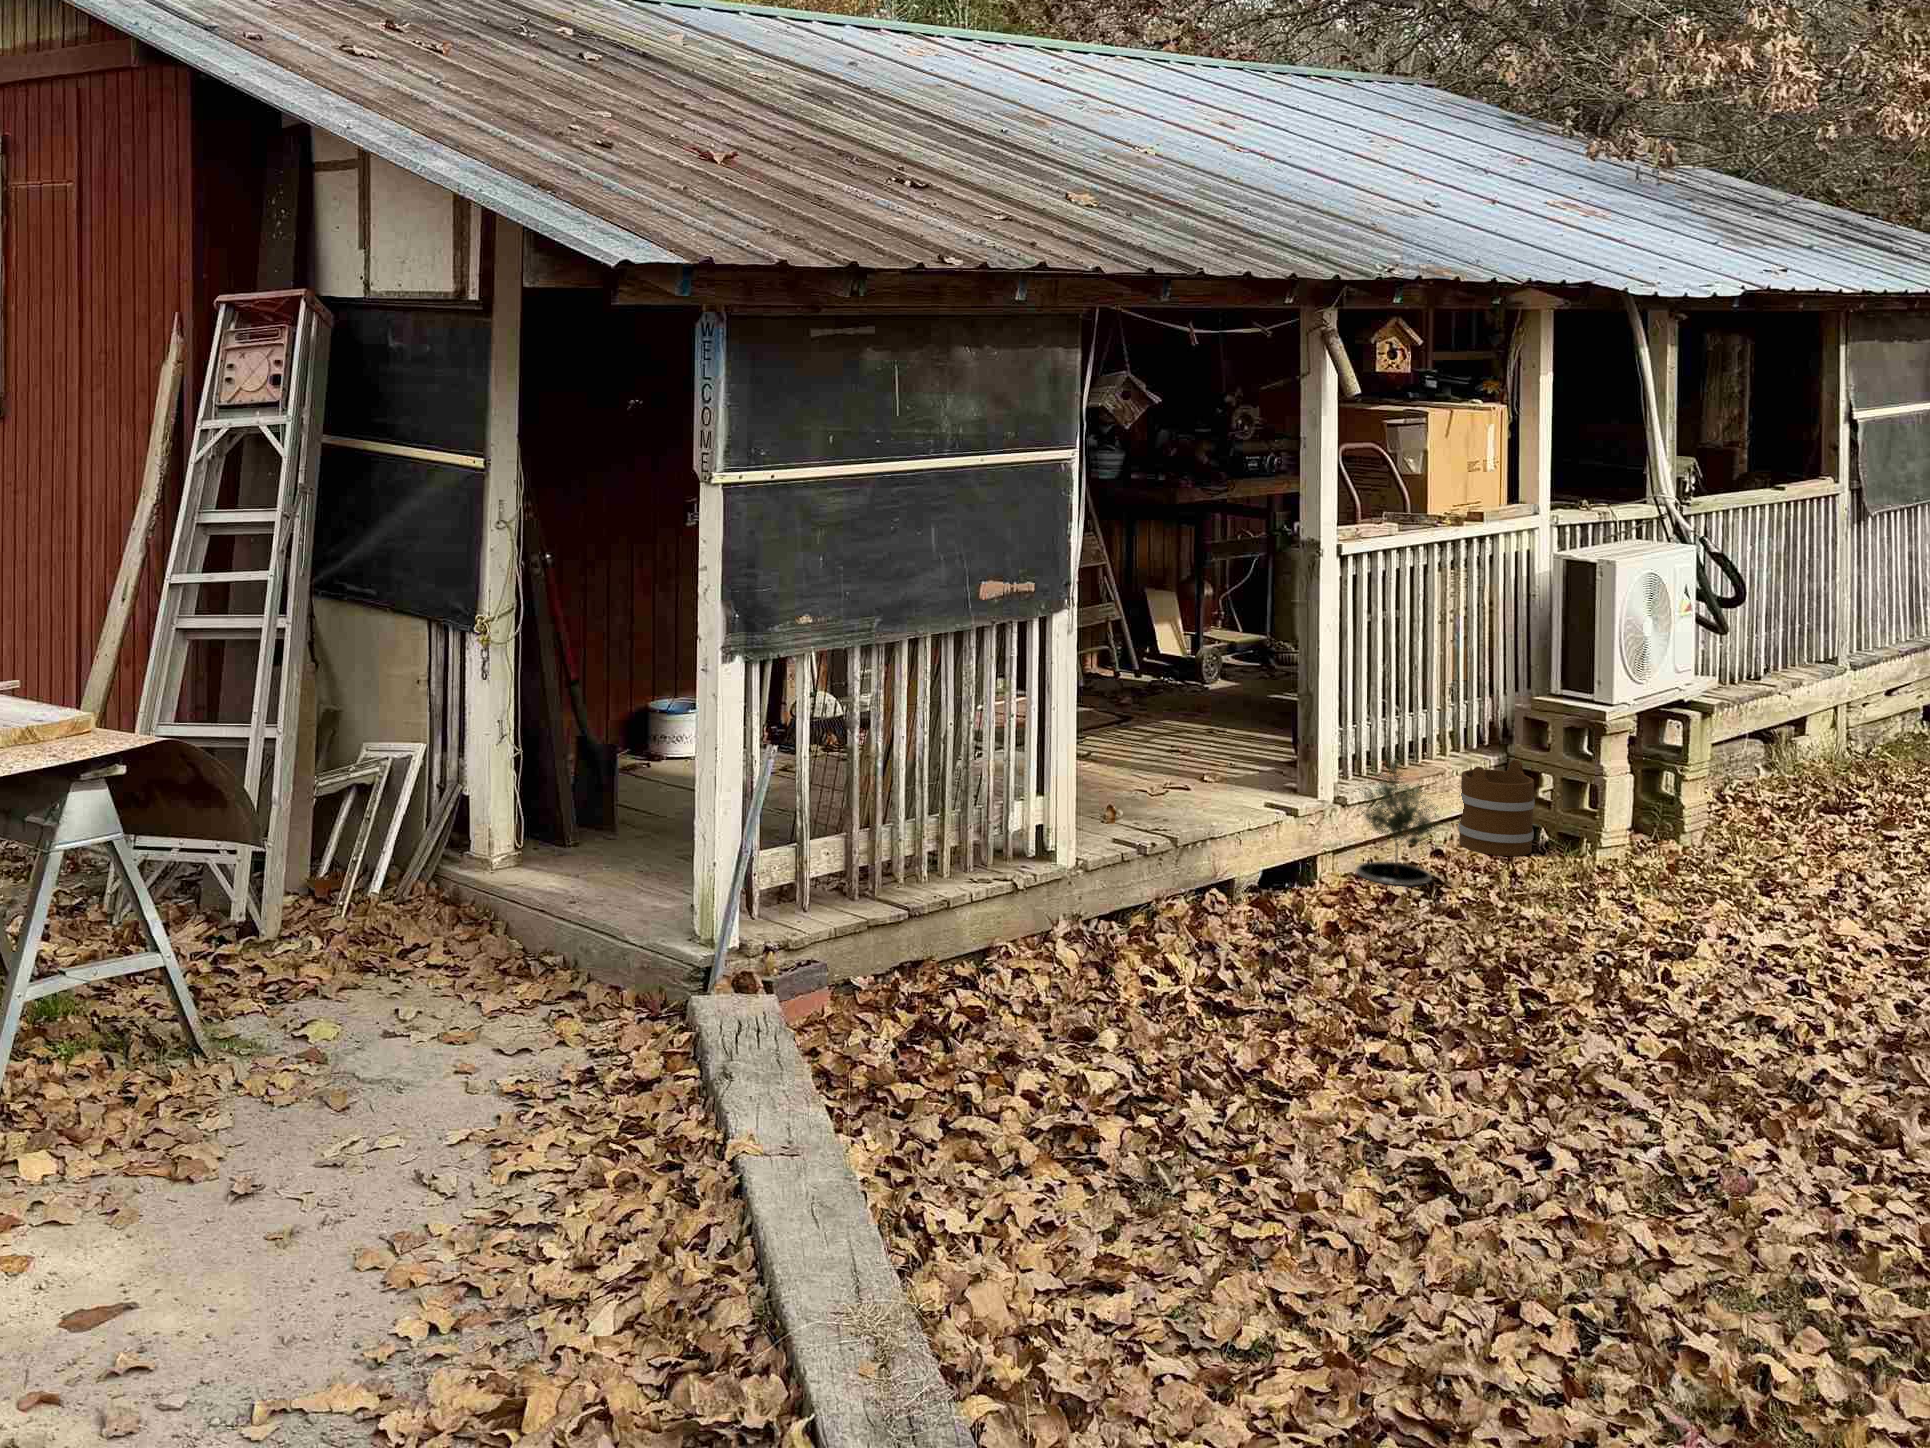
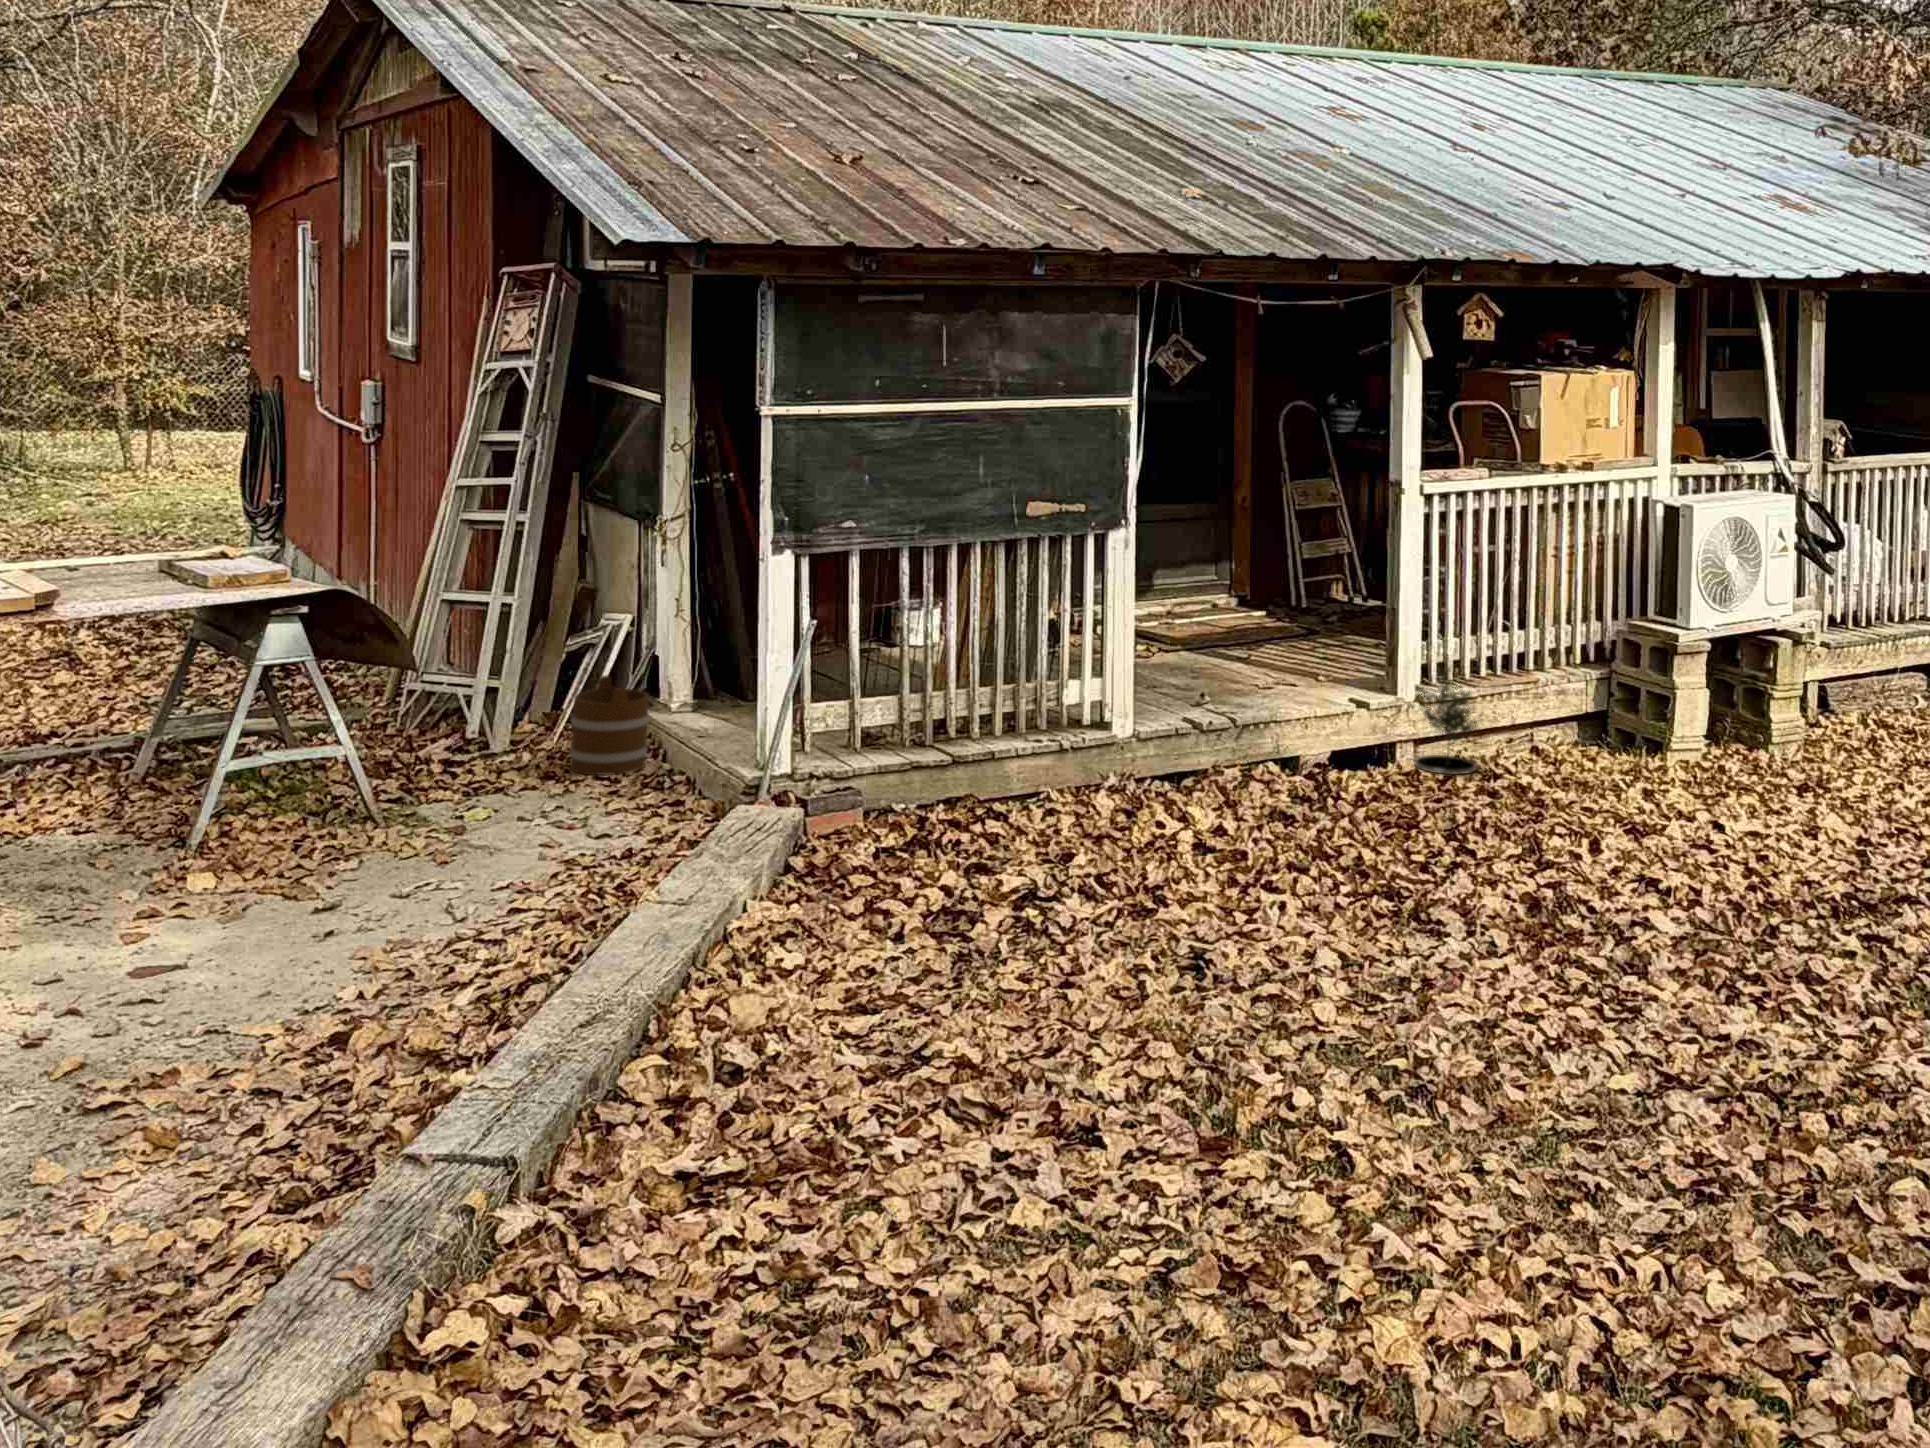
bucket: present [1458,760,1535,856] -> present [570,675,649,776]

